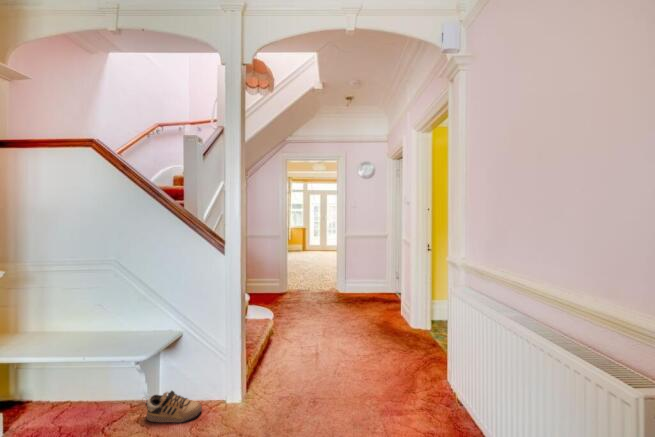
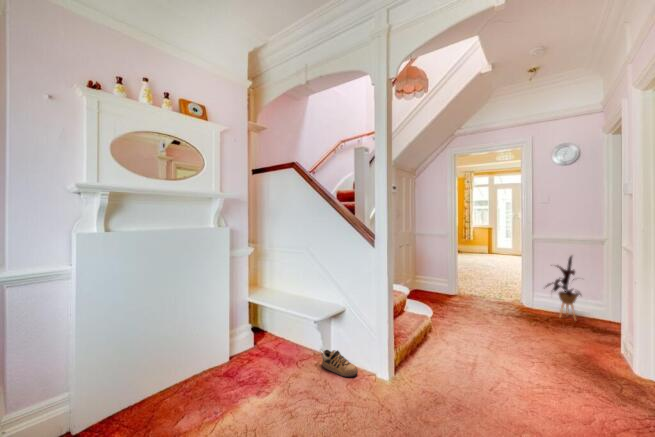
house plant: none [352,247,377,297] -> present [546,256,581,319]

